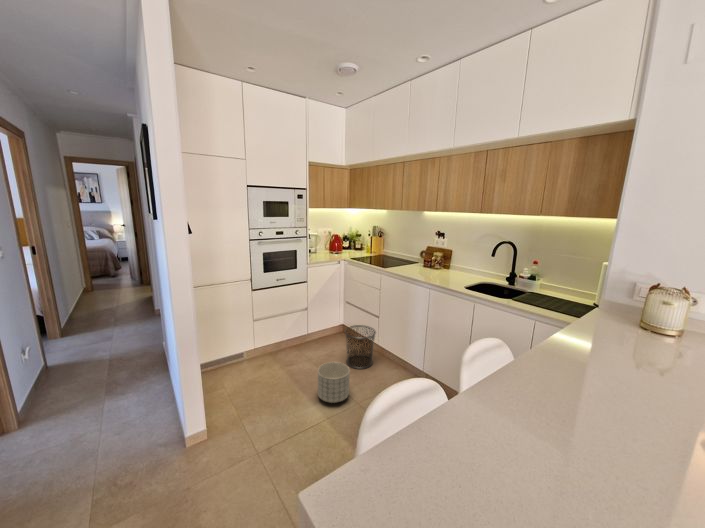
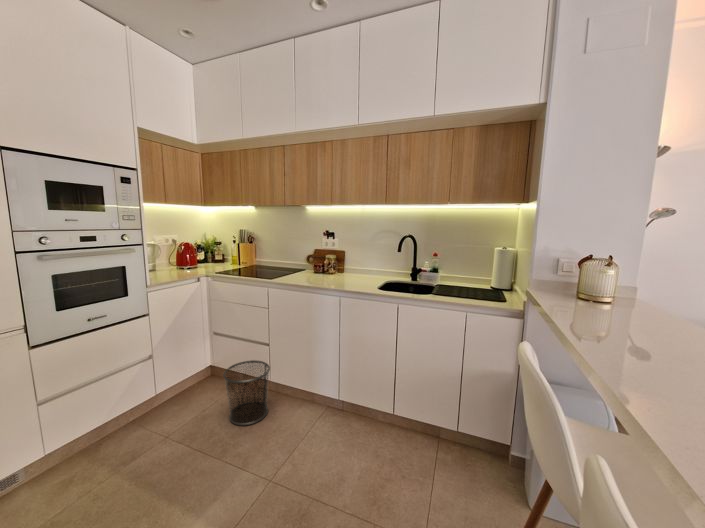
planter: present [318,362,350,403] -> none [196,428,252,503]

